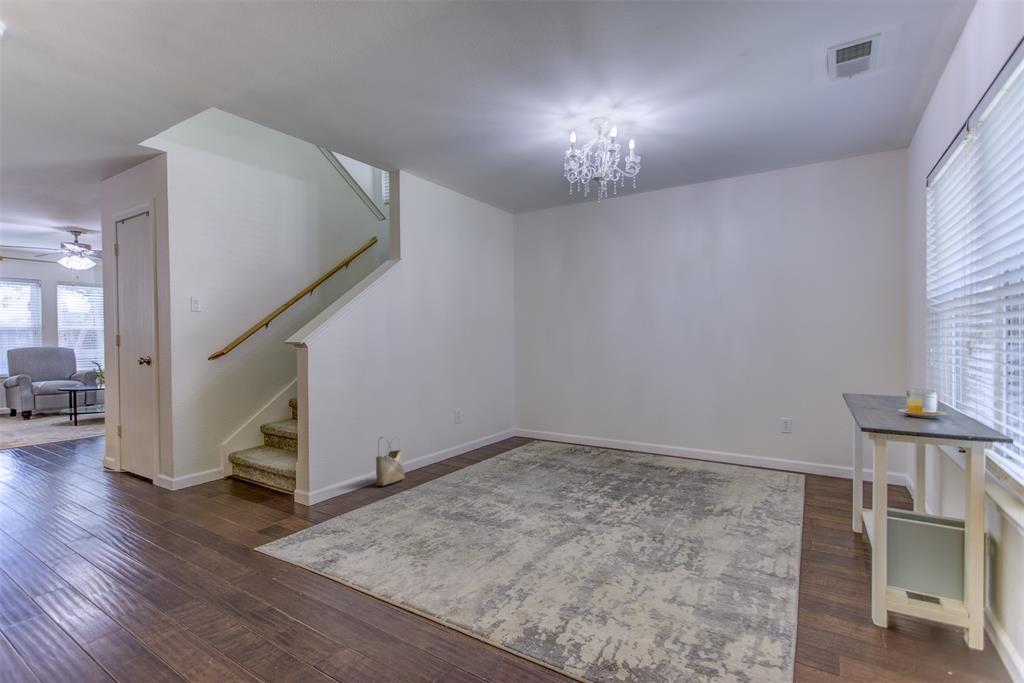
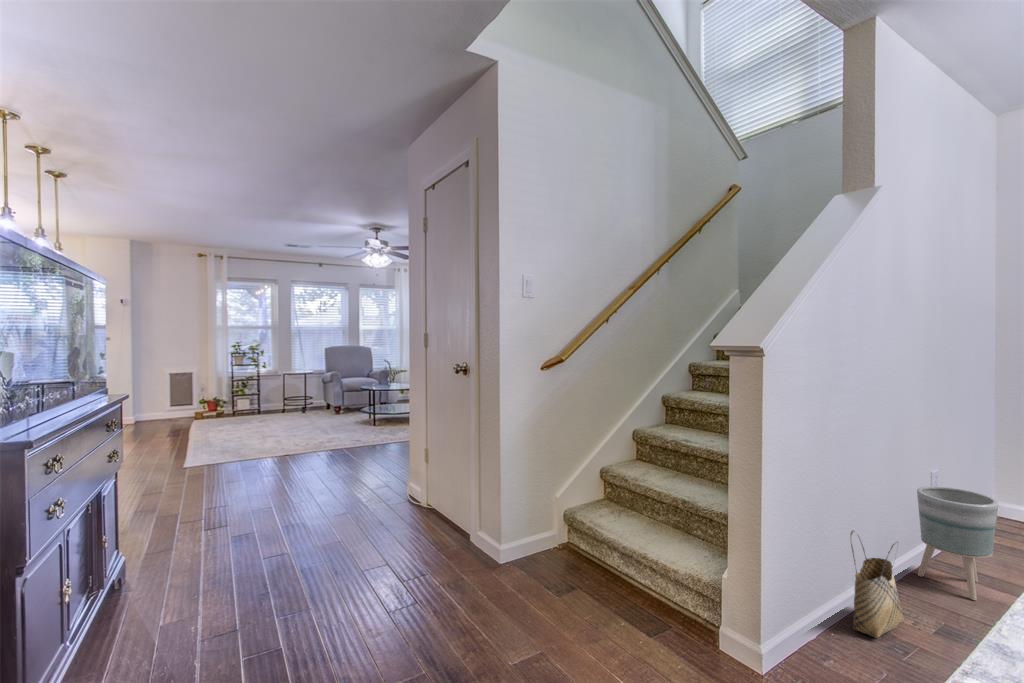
planter: none [435,415,466,468] -> present [917,486,998,600]

